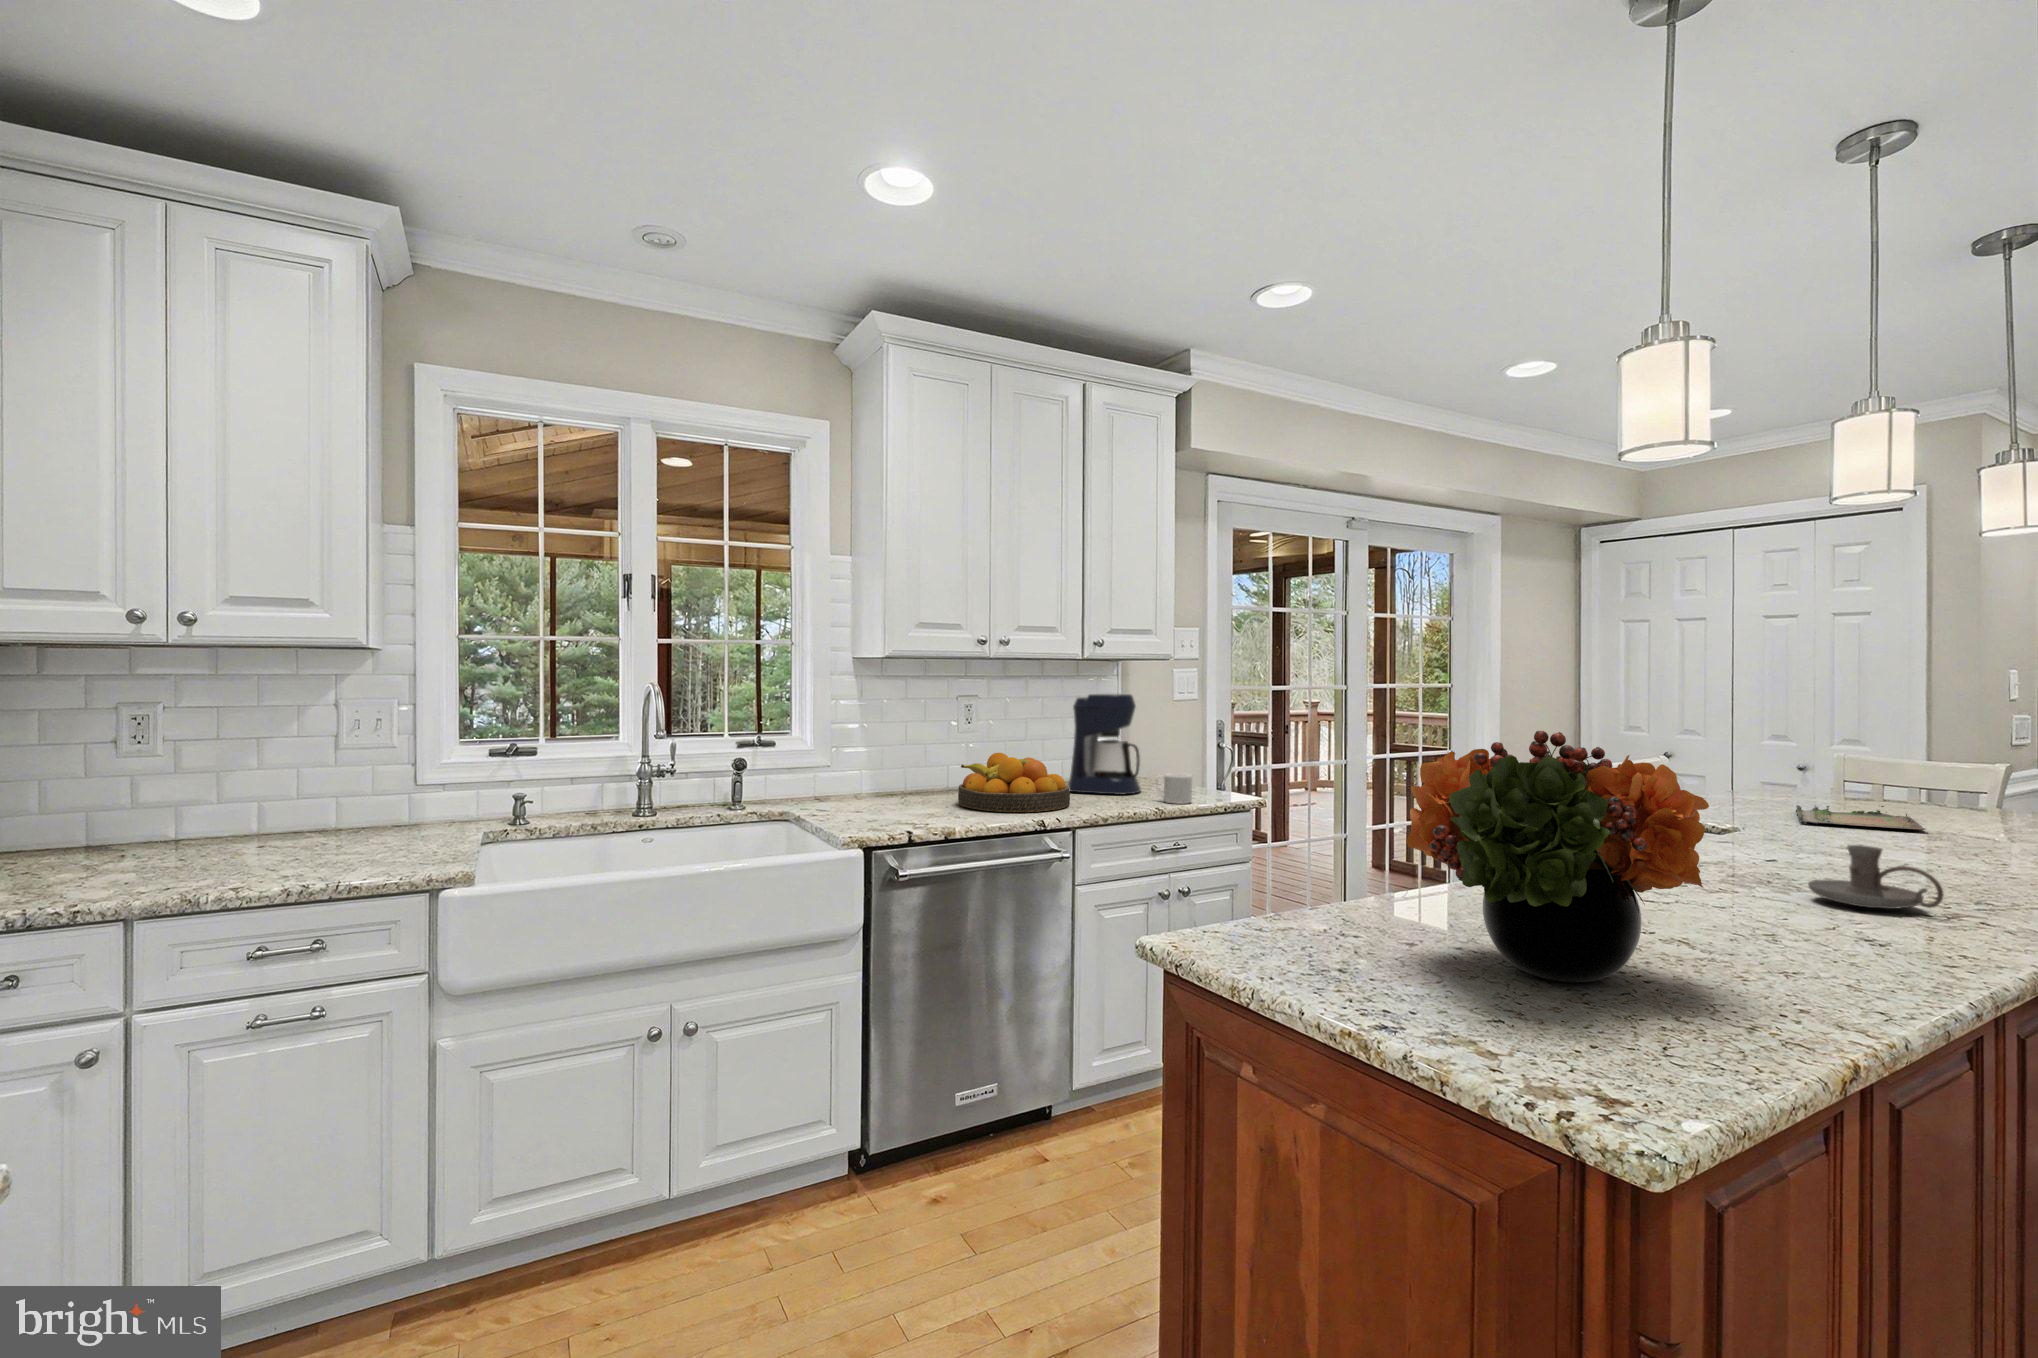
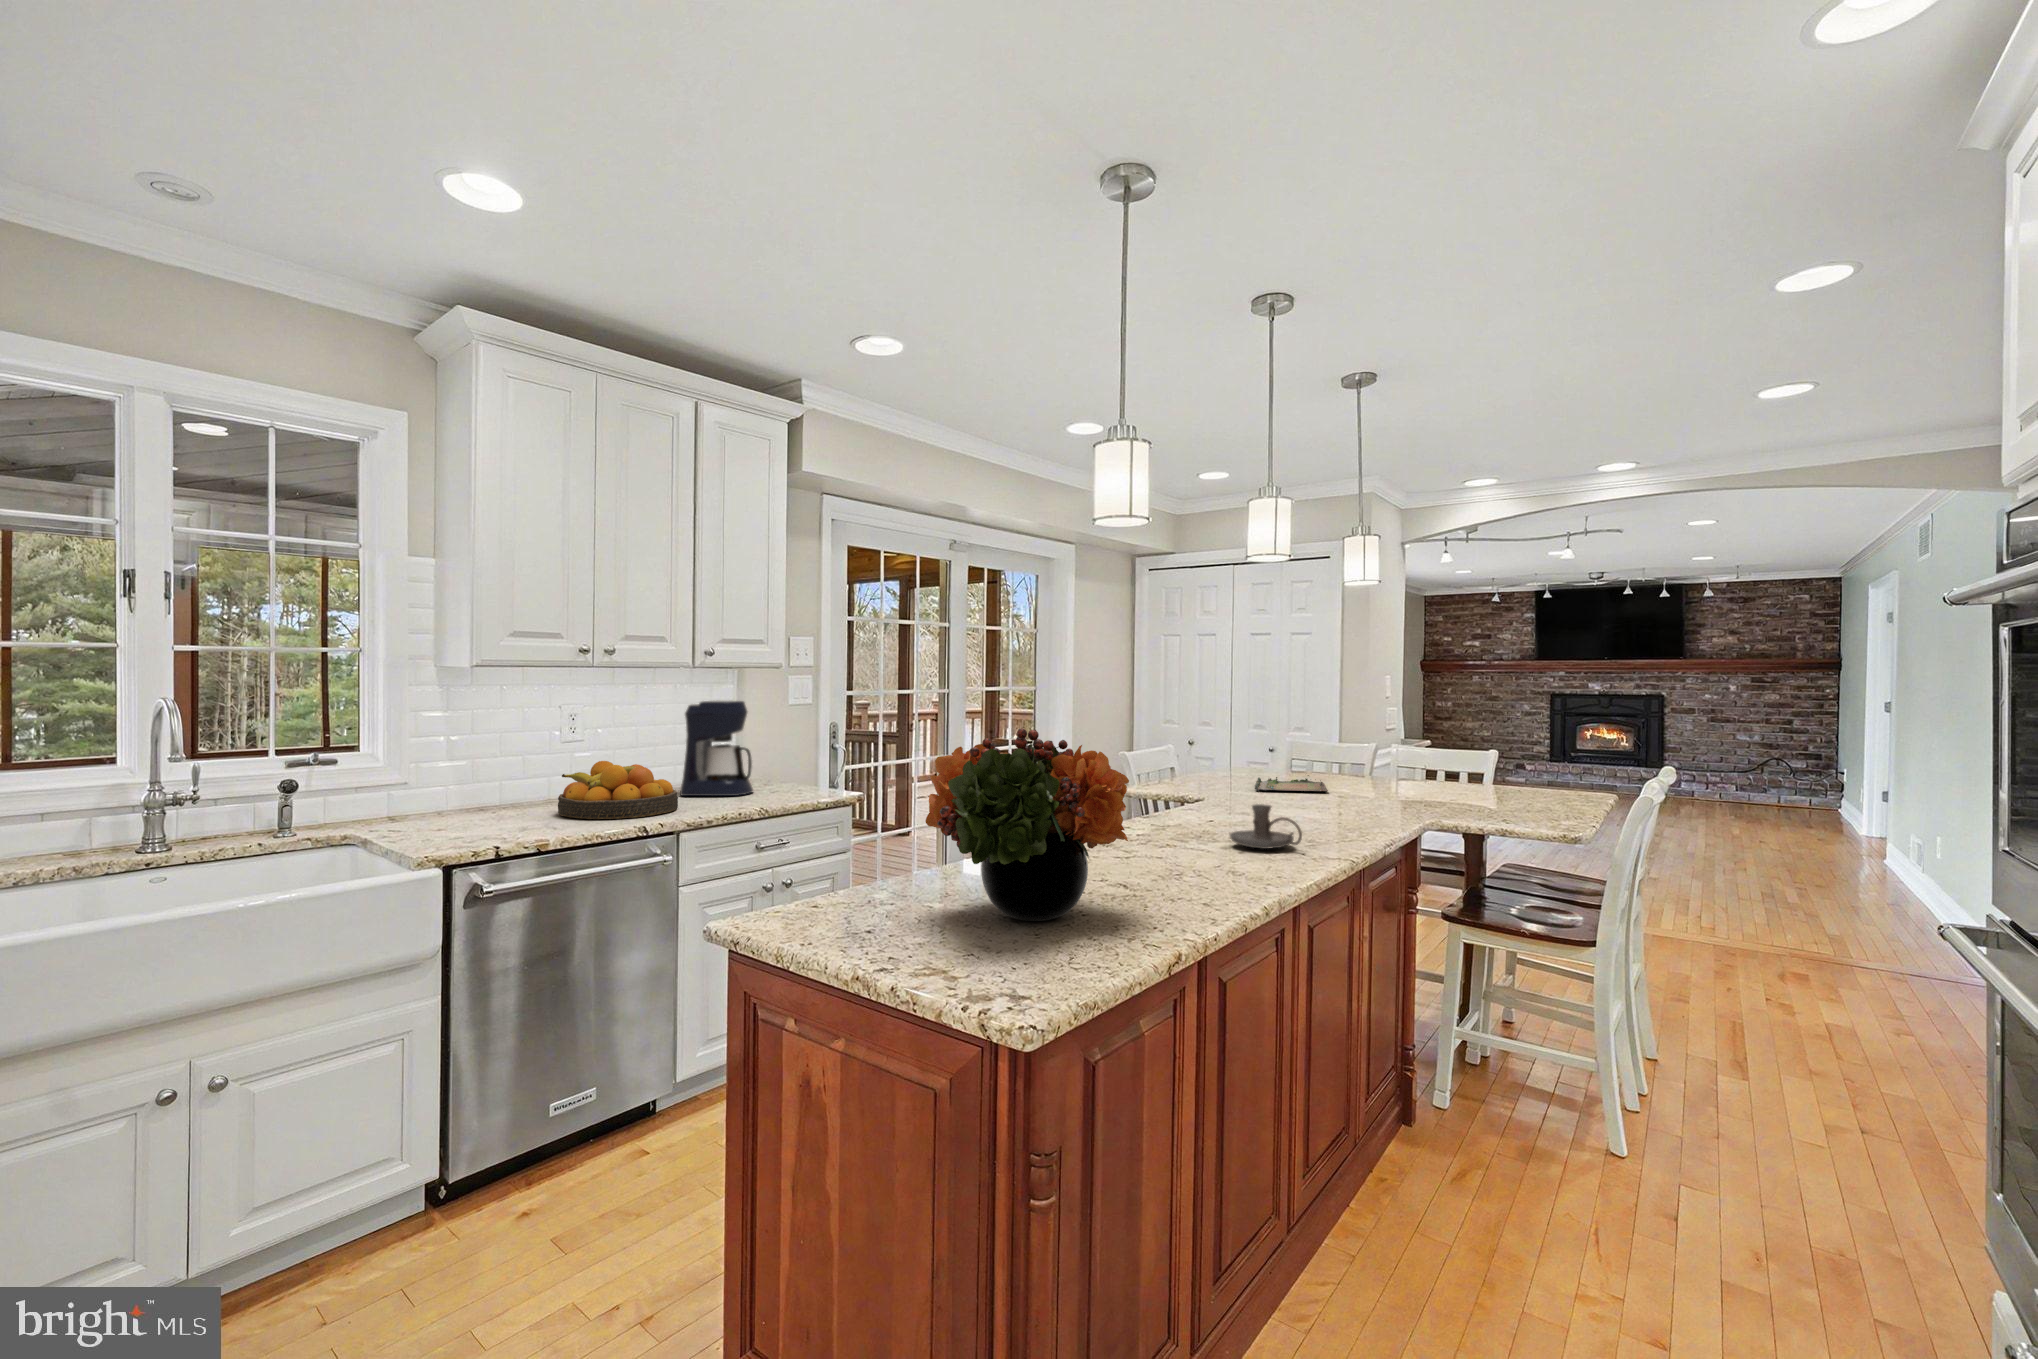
mug: present [1155,773,1192,804] -> none [764,773,799,802]

